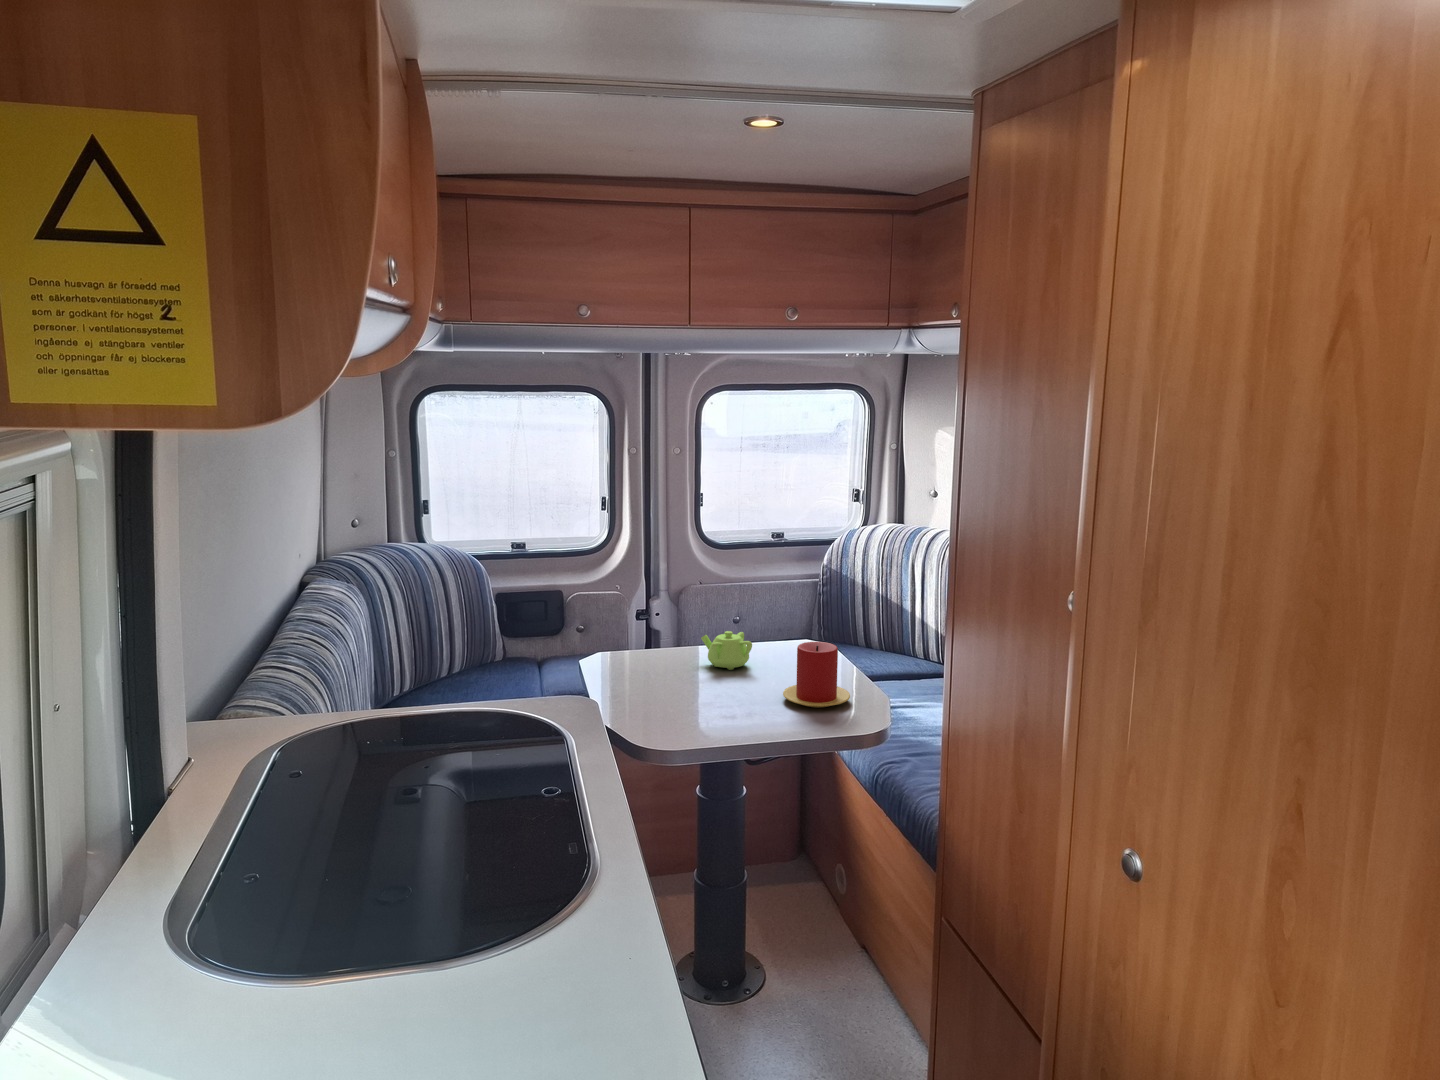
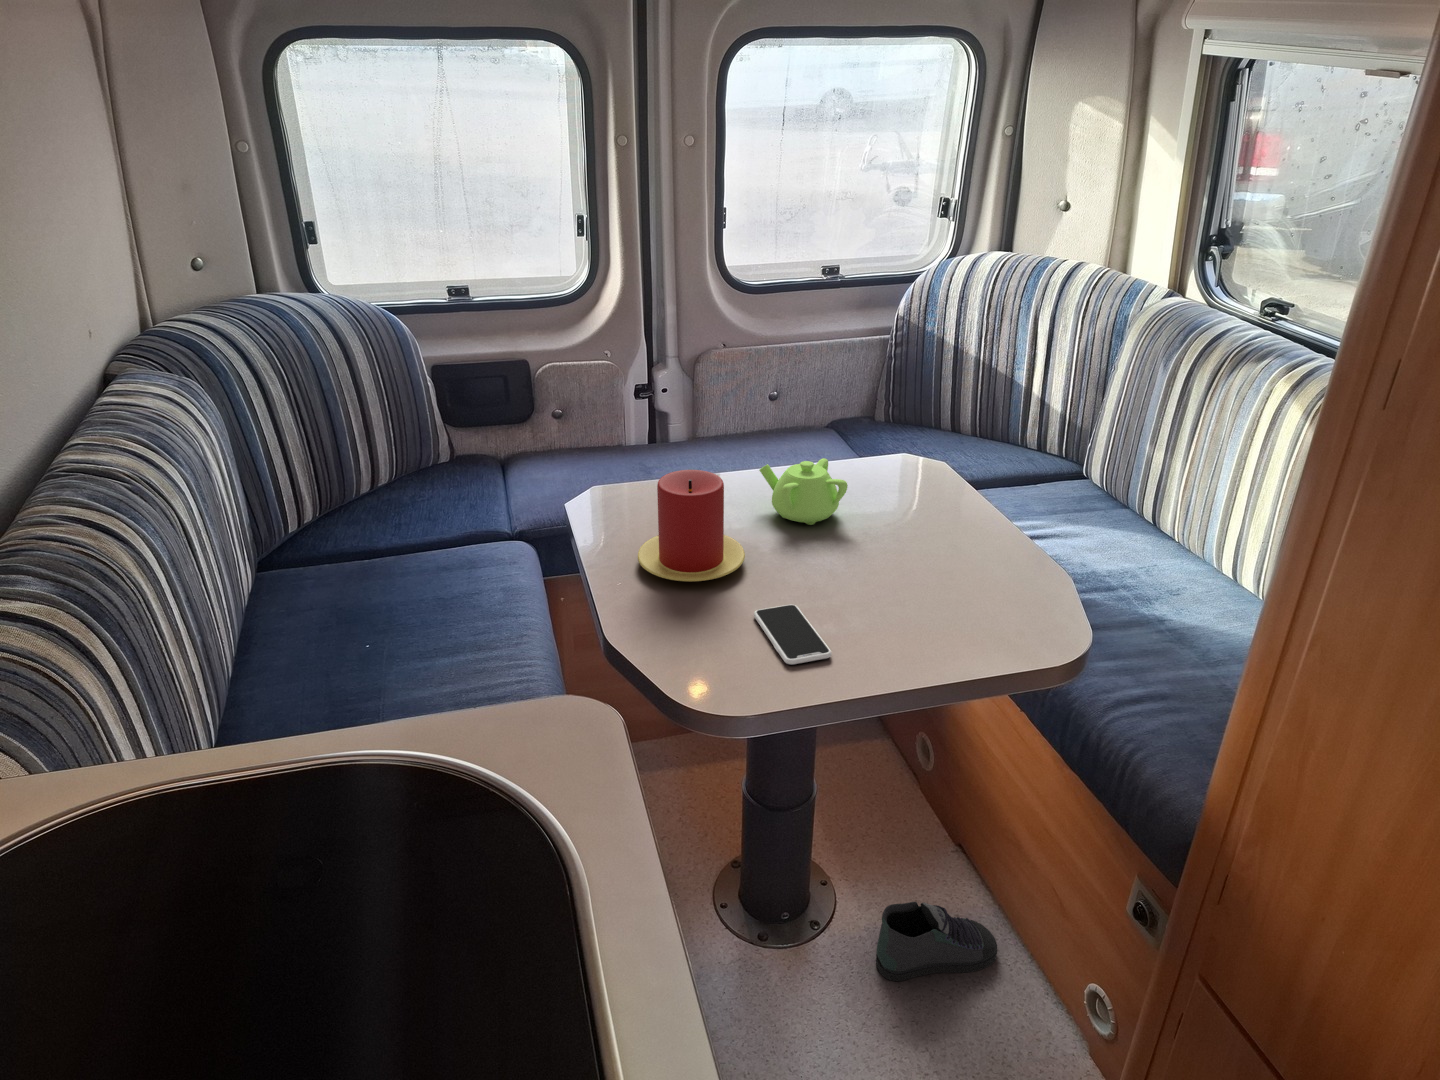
candle: present [783,642,850,707] -> present [638,470,745,581]
smartphone: none [684,700,724,722] -> present [754,604,832,664]
shoe: none [779,938,865,995] -> present [876,902,997,981]

